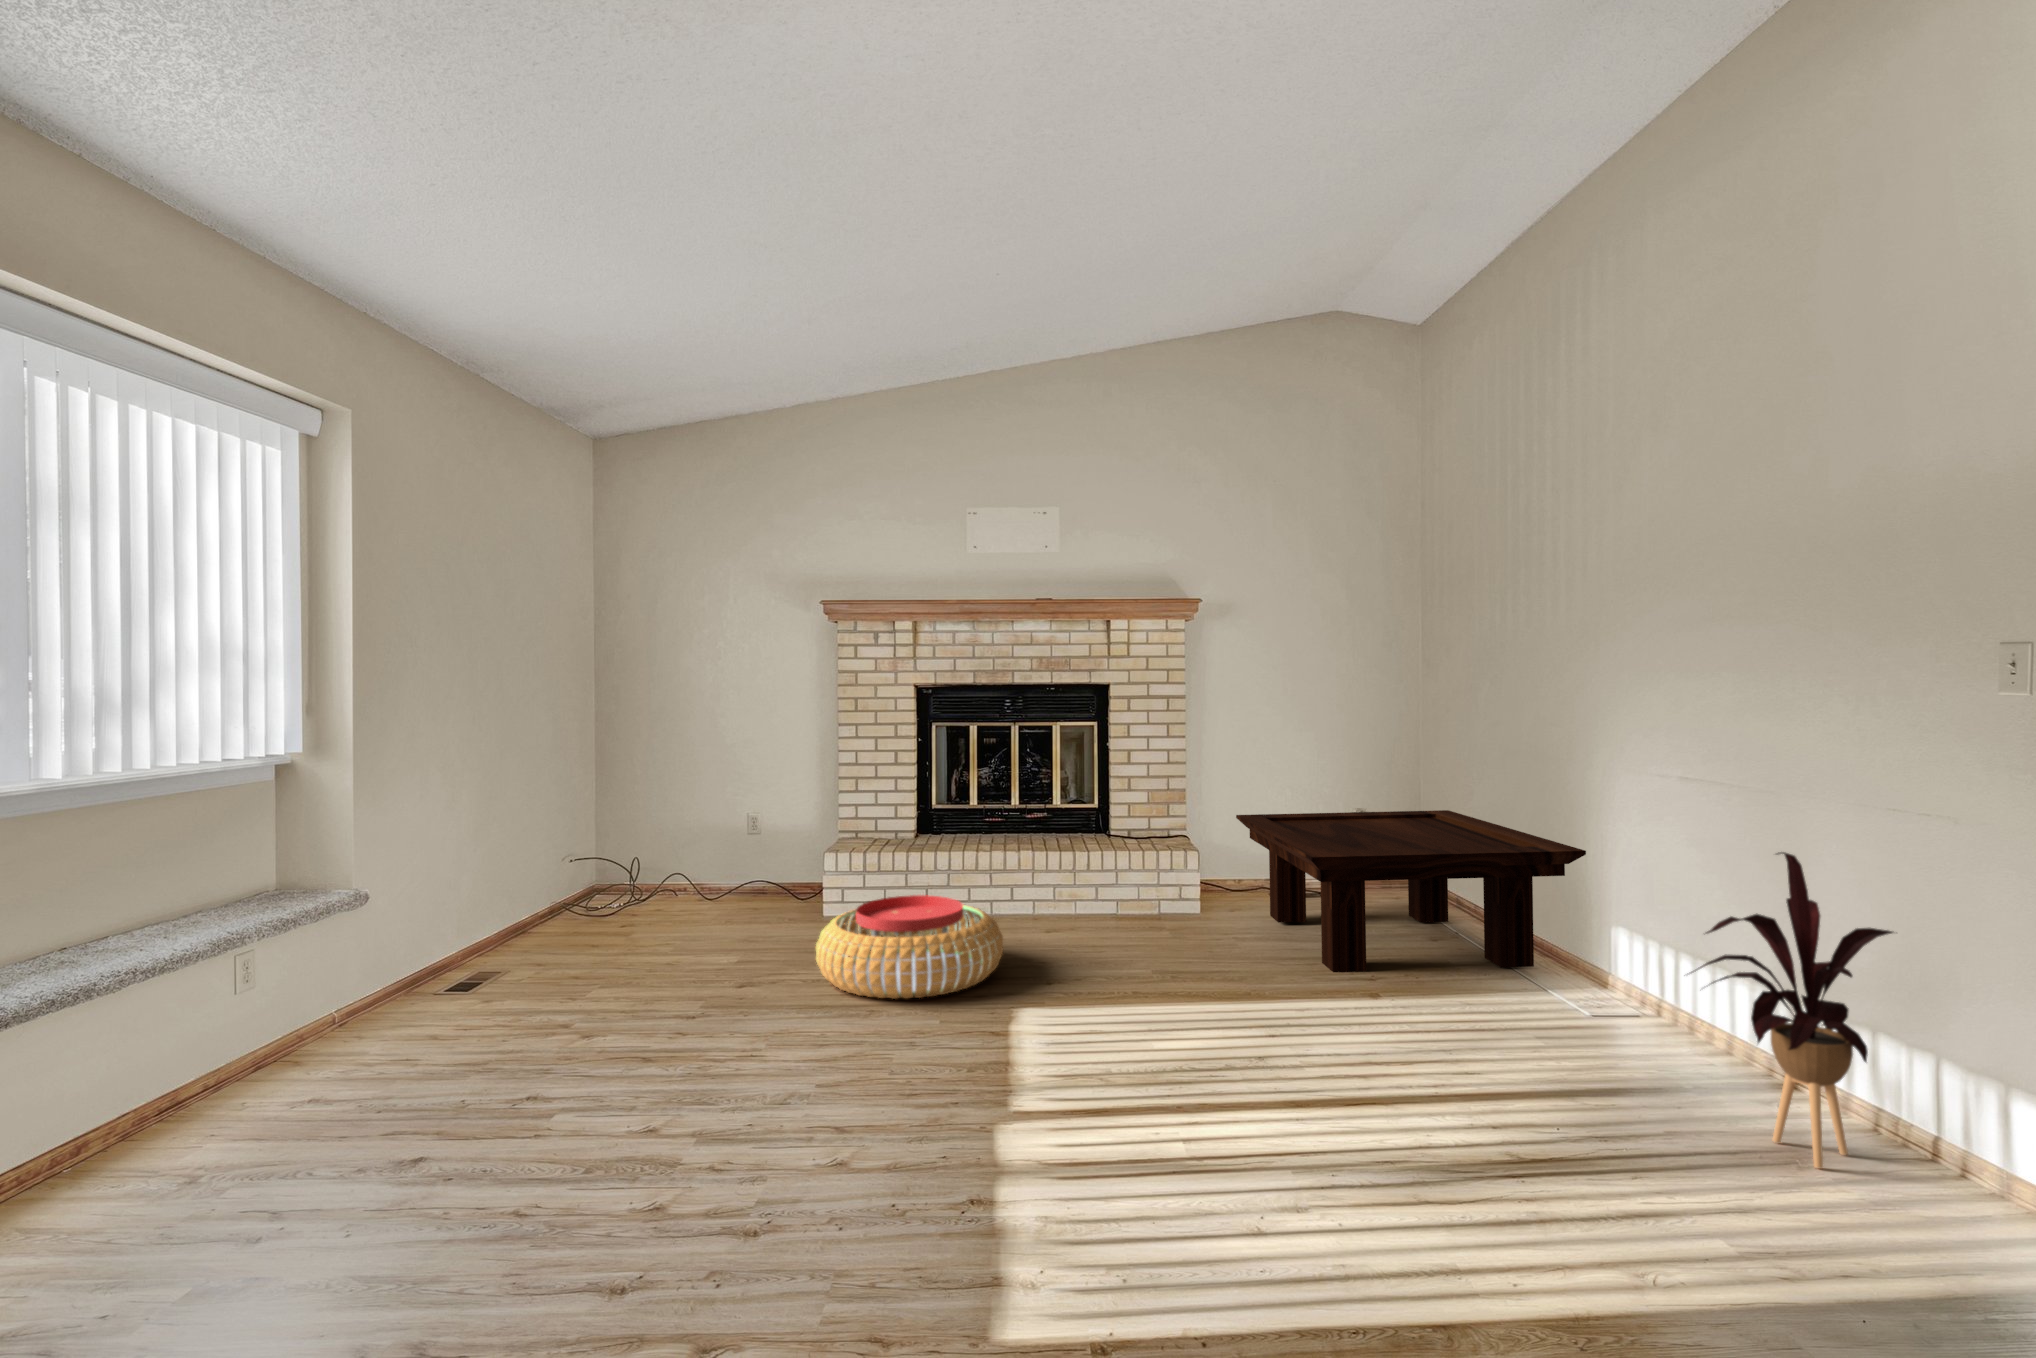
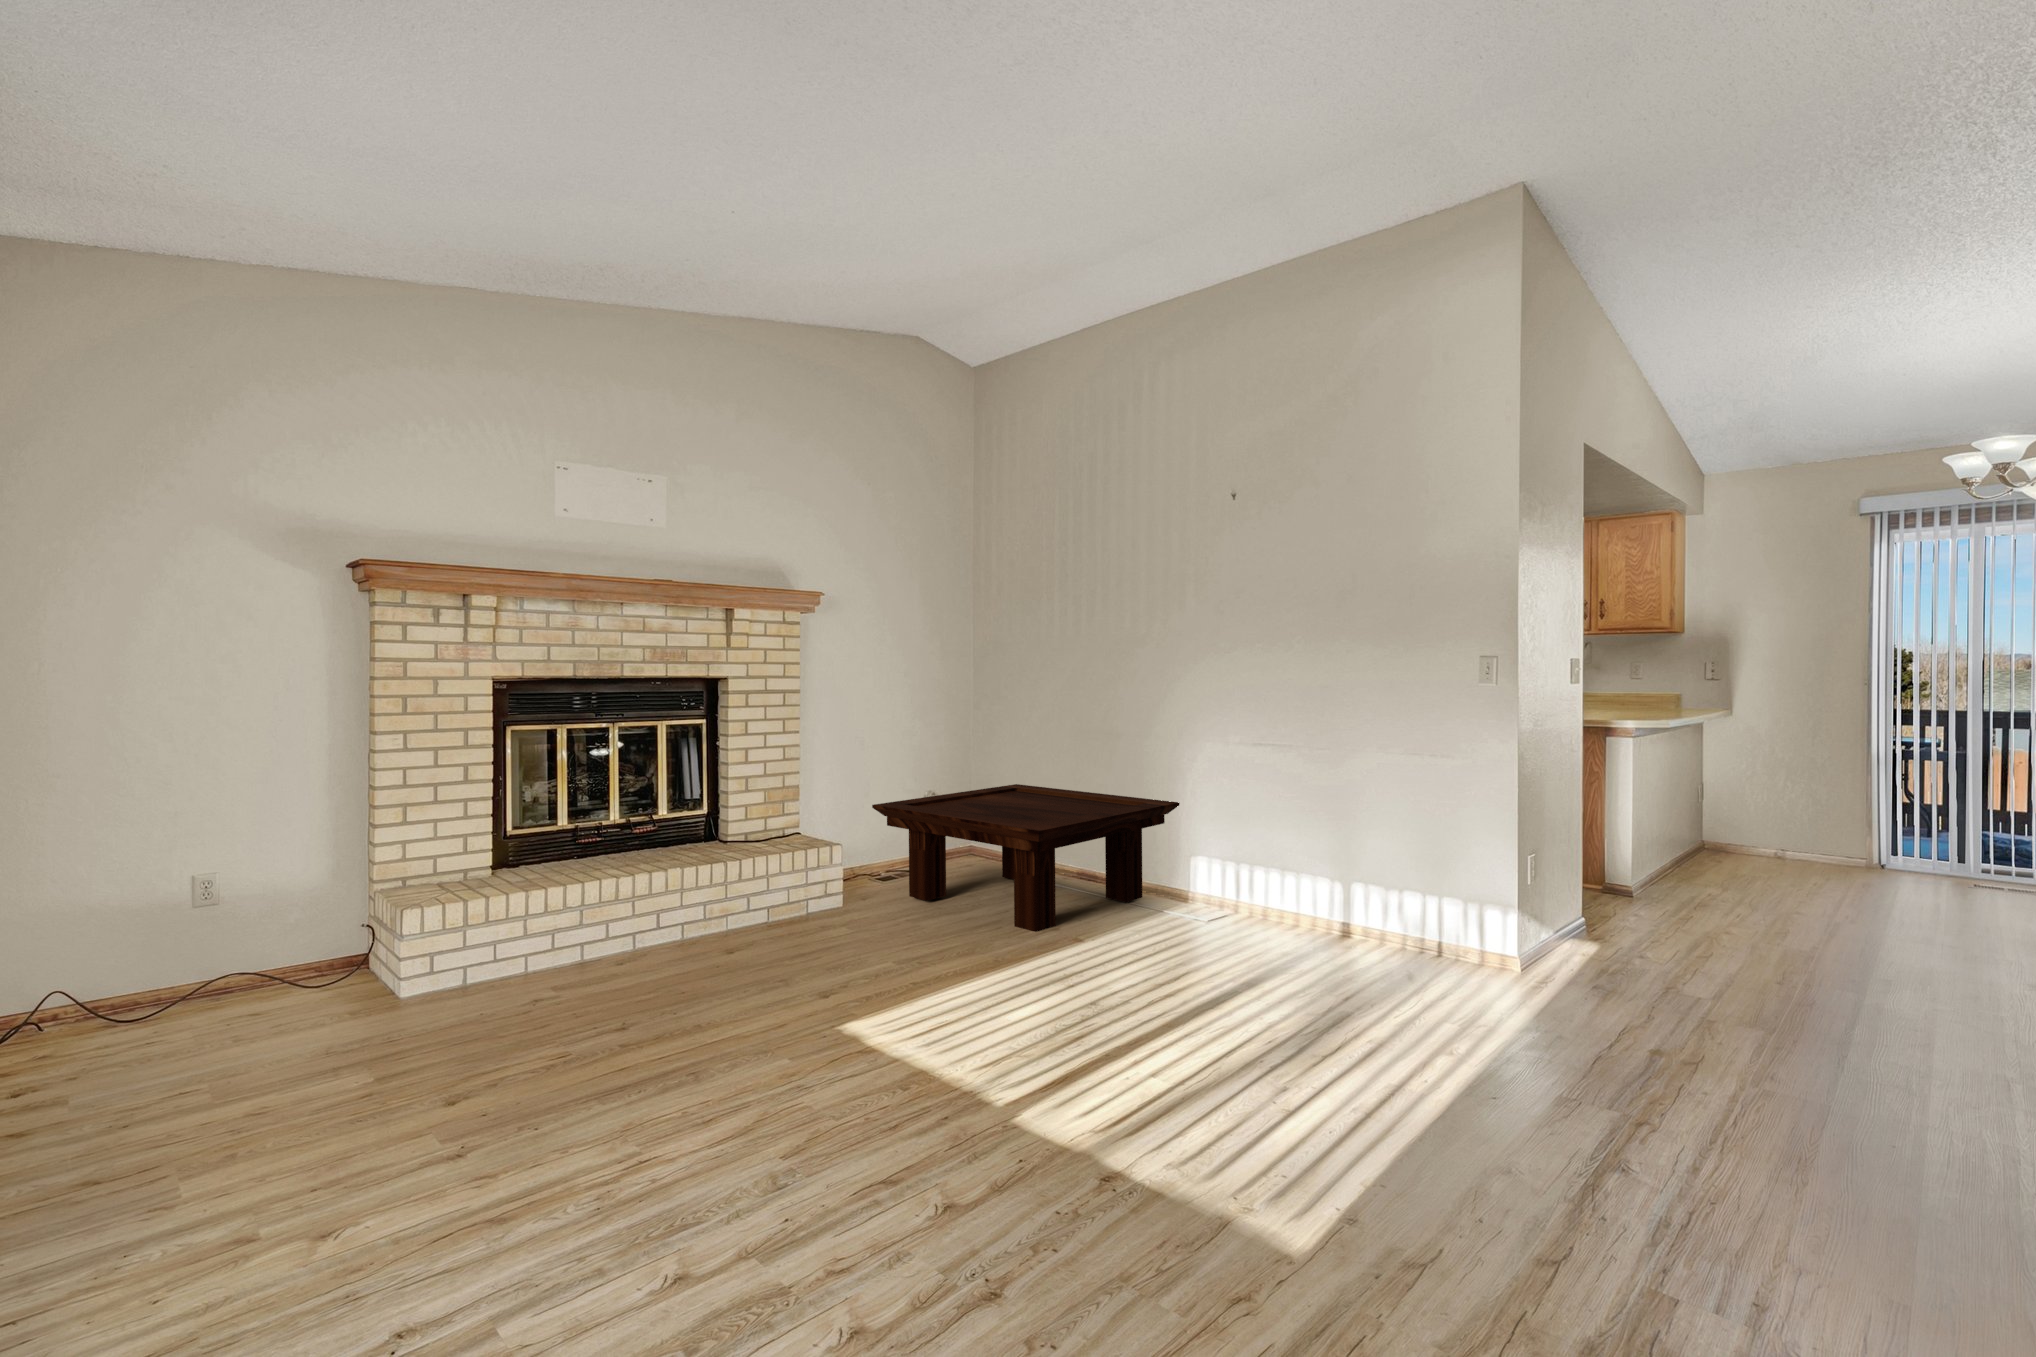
house plant: present [1691,852,1893,1168] -> none [1379,781,1491,981]
pouf: present [816,895,1003,999] -> none [535,933,788,1080]

